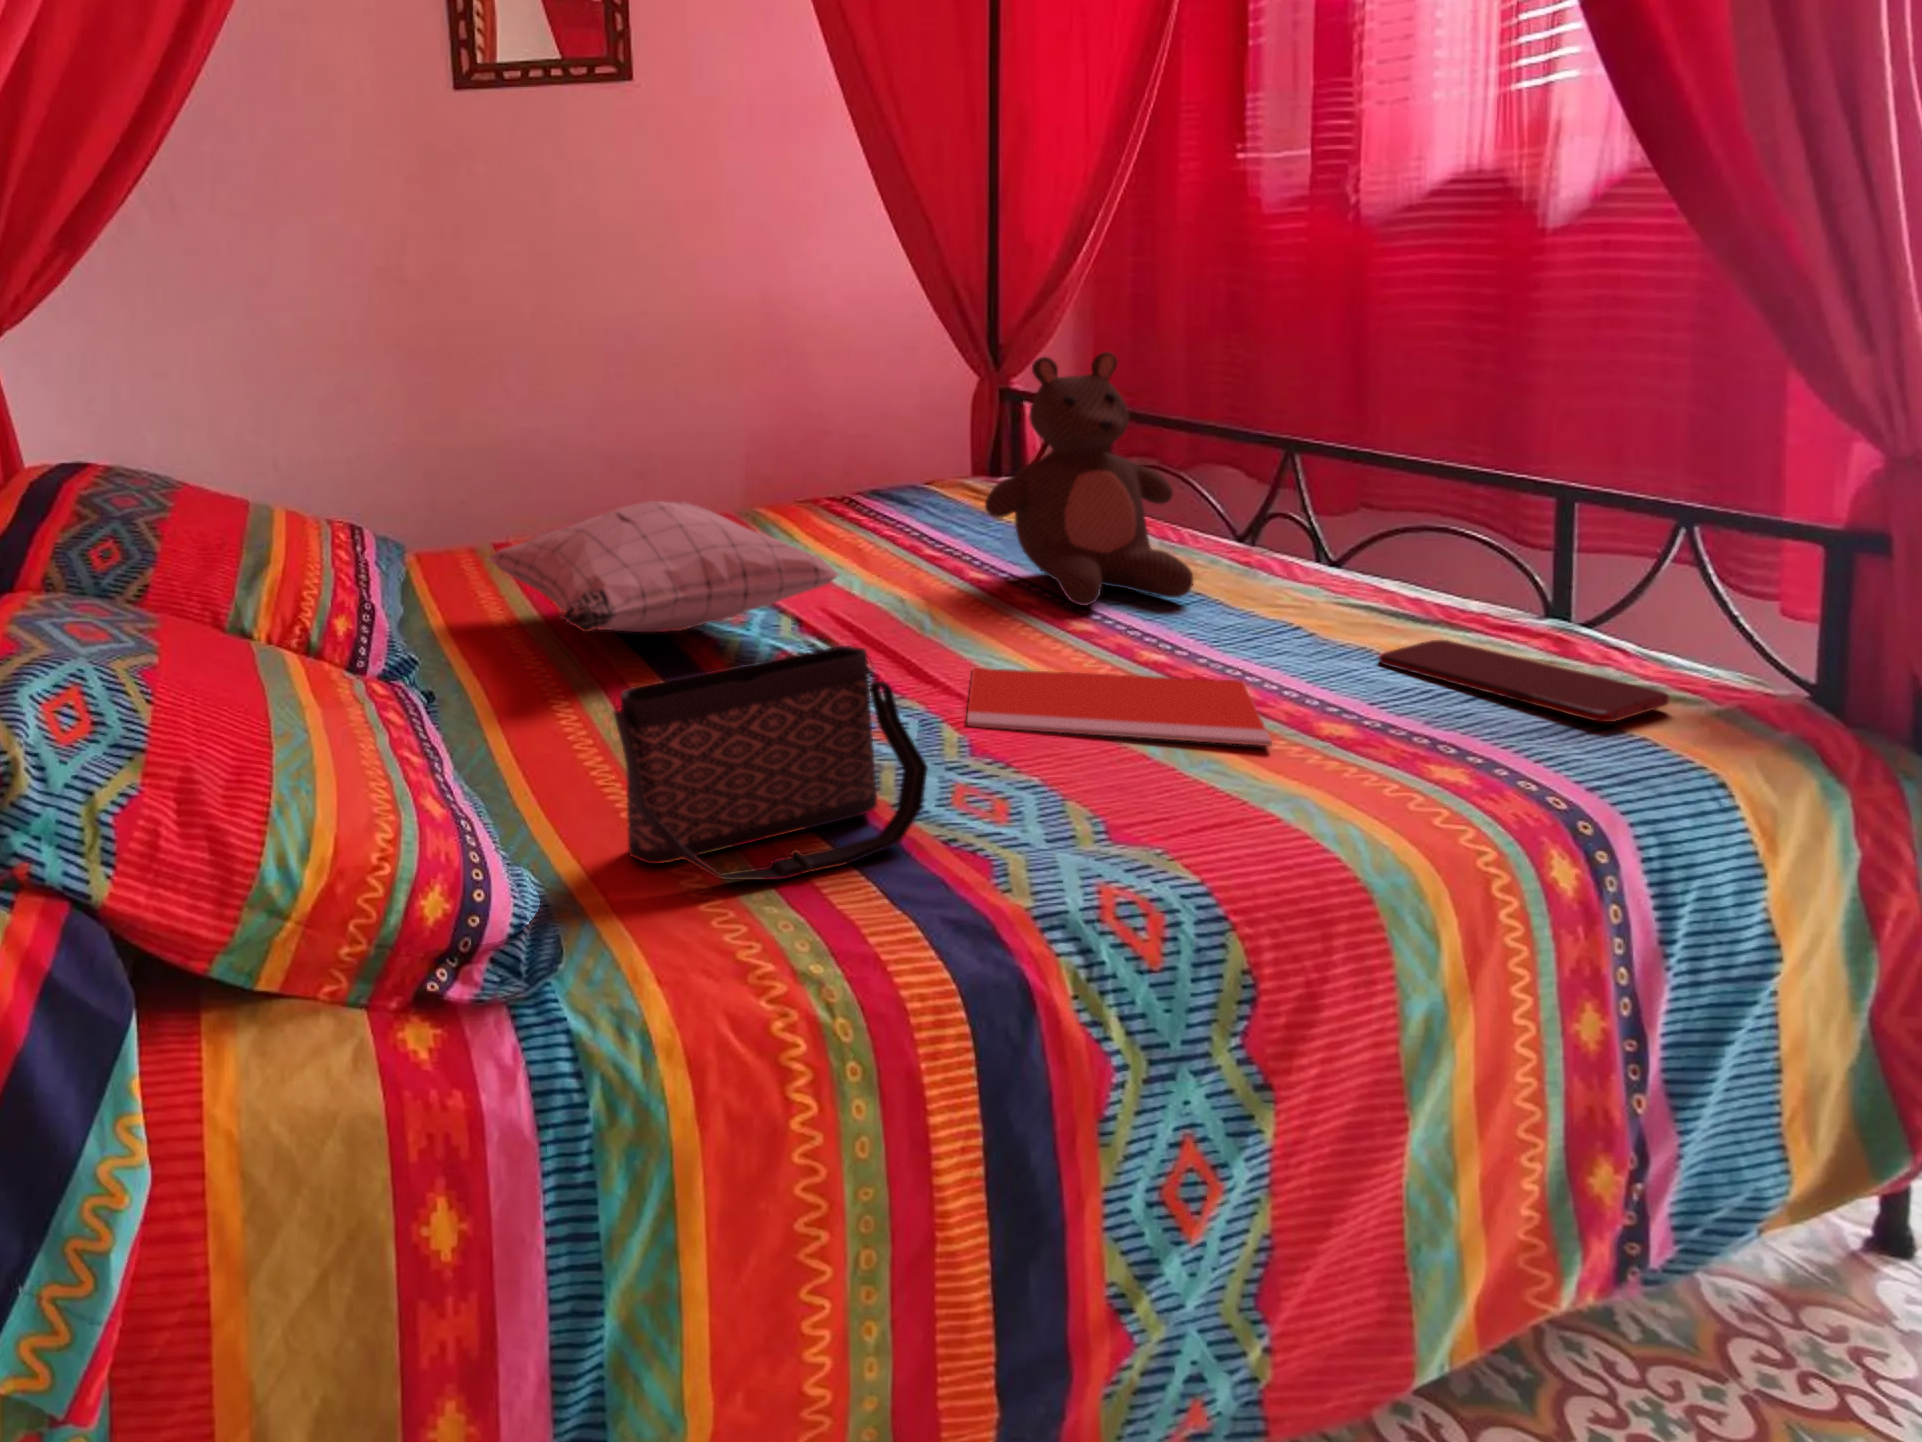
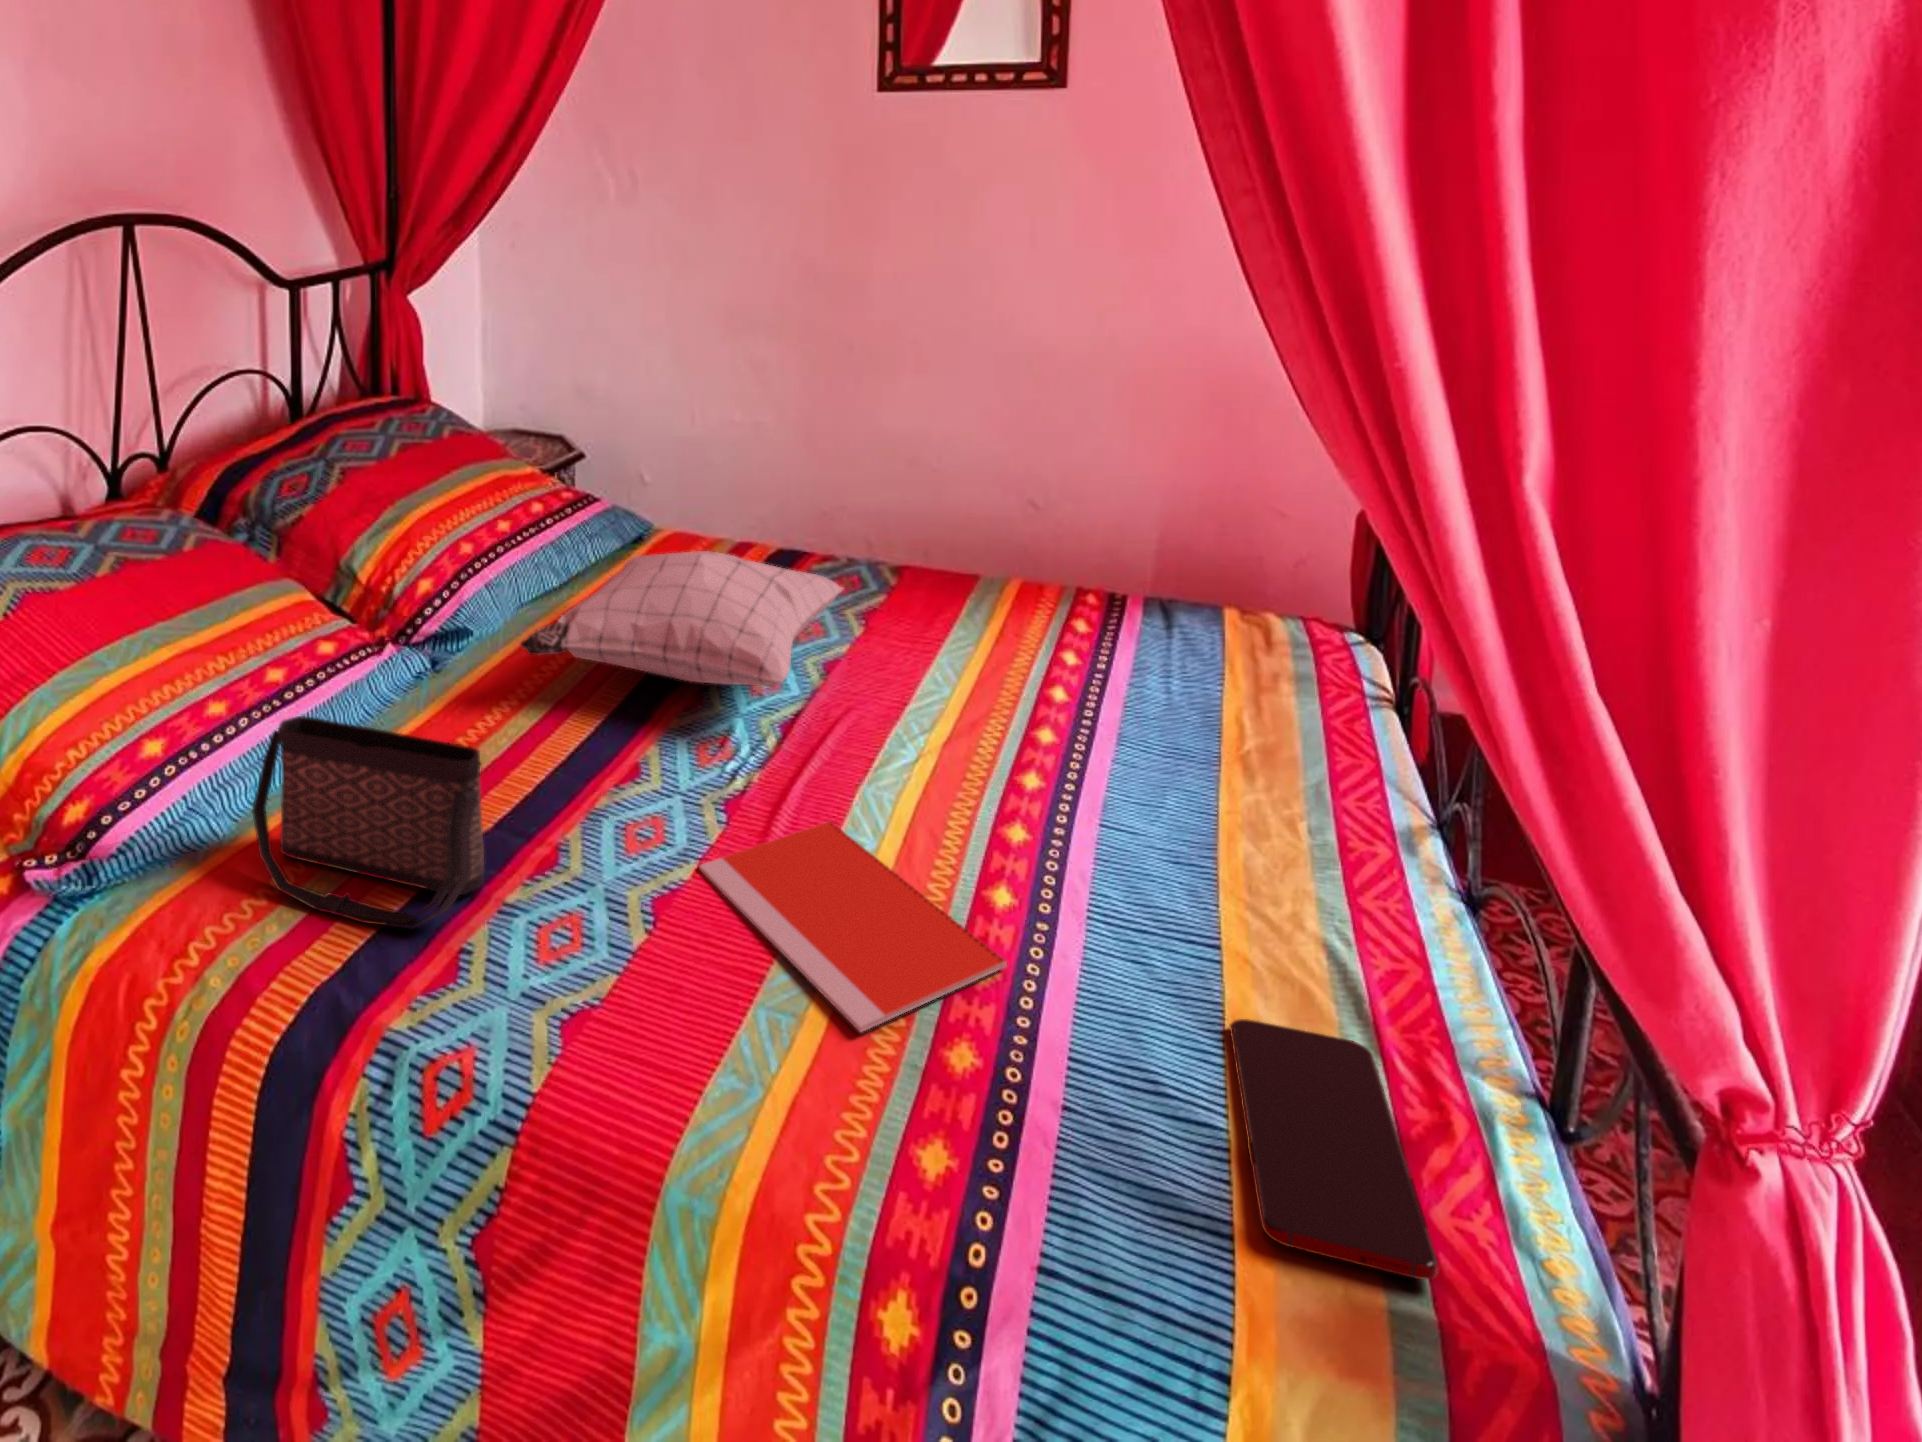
stuffed bear: present [985,352,1193,606] -> none [1064,514,1300,848]

